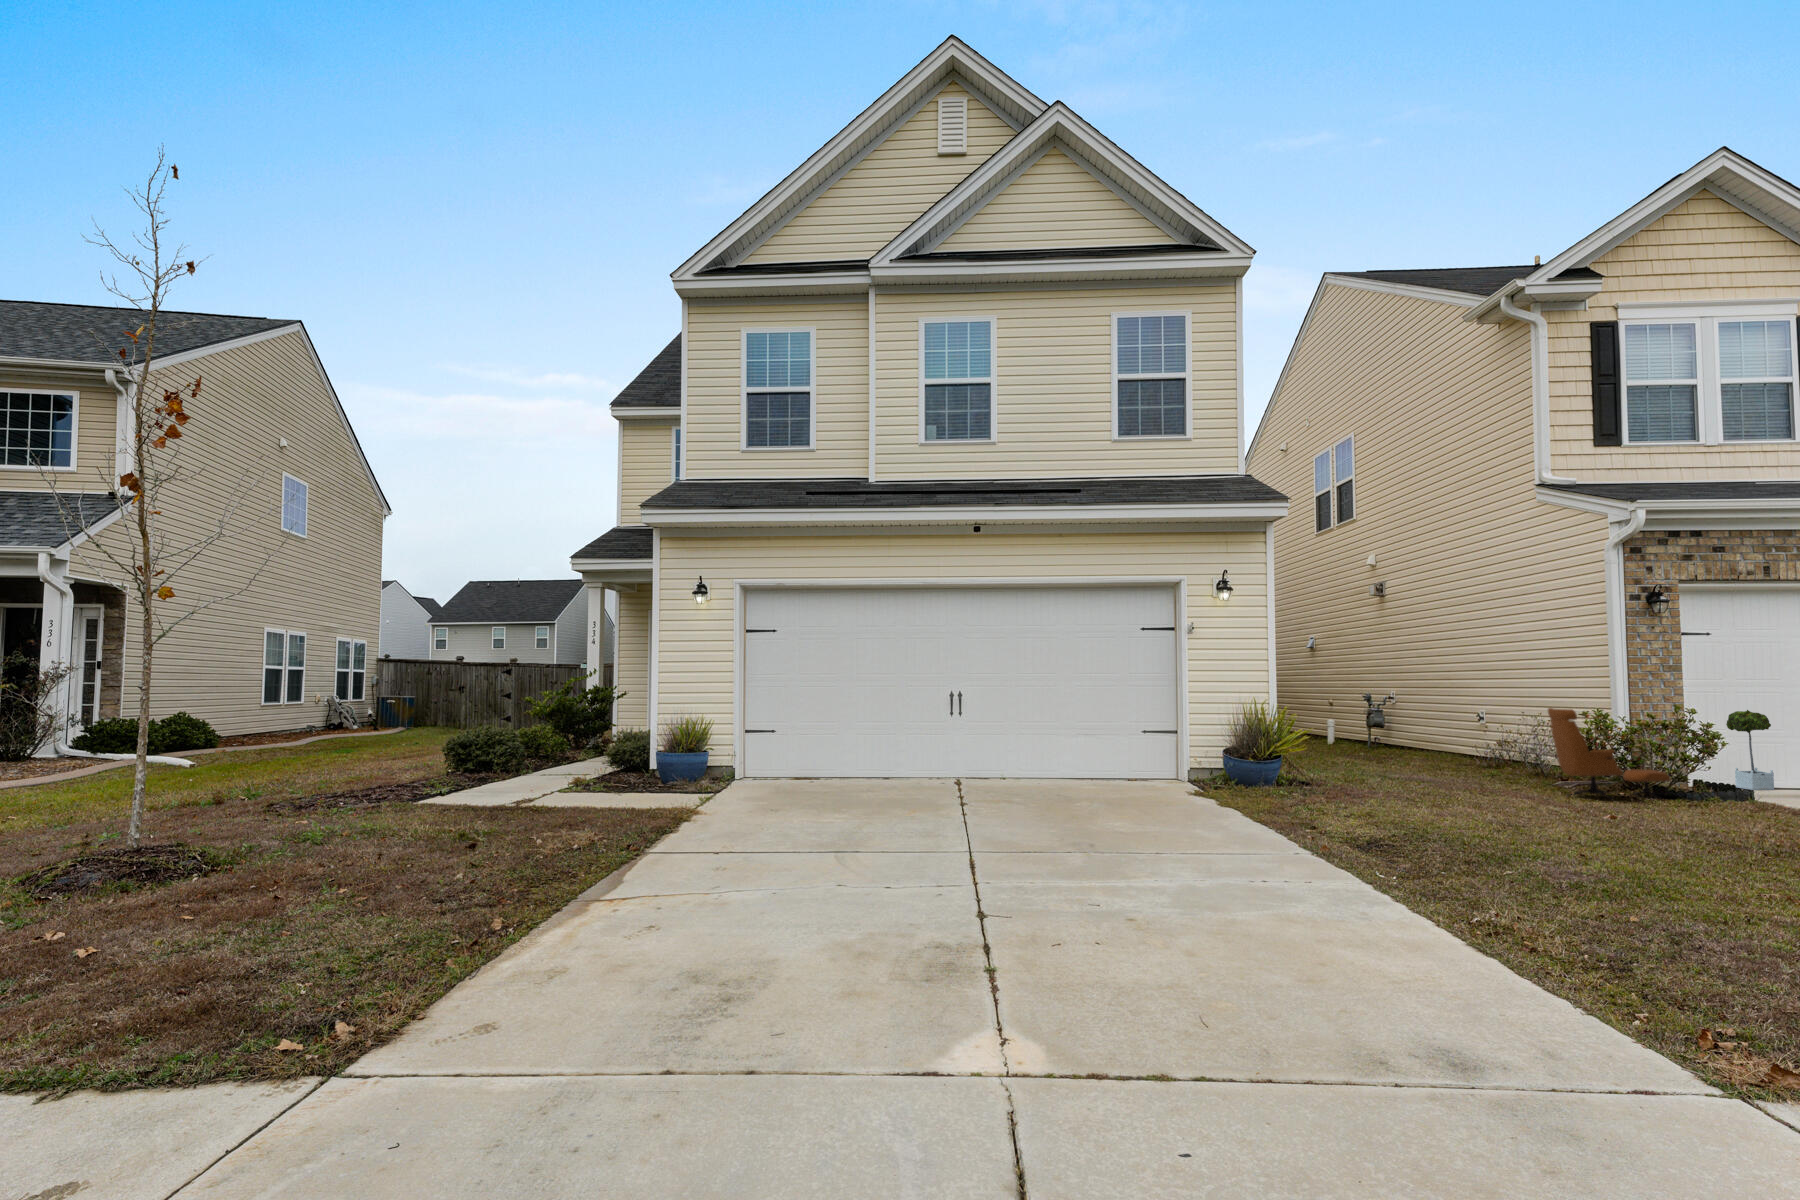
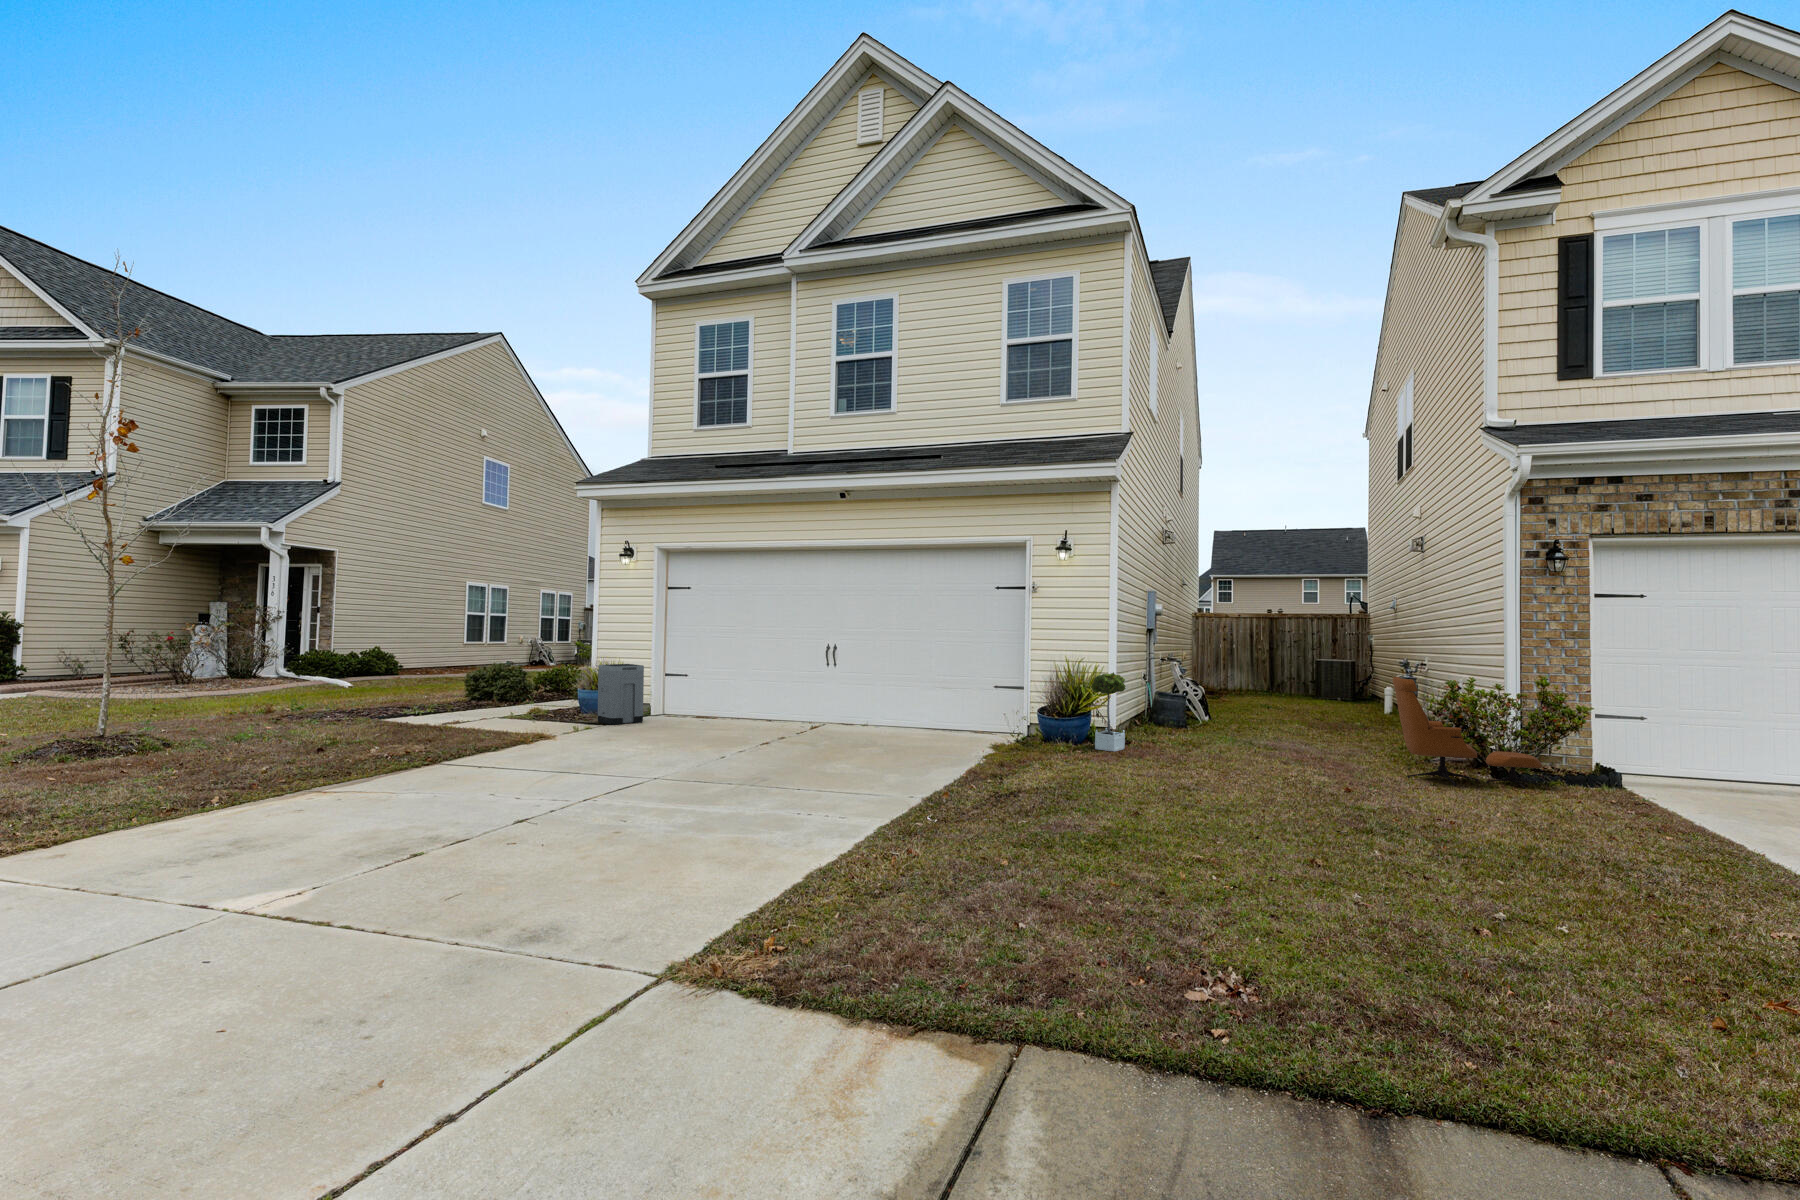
potted tree: present [1726,710,1774,790] -> present [1091,672,1126,751]
trash can: none [690,725,743,797] -> present [598,664,644,725]

